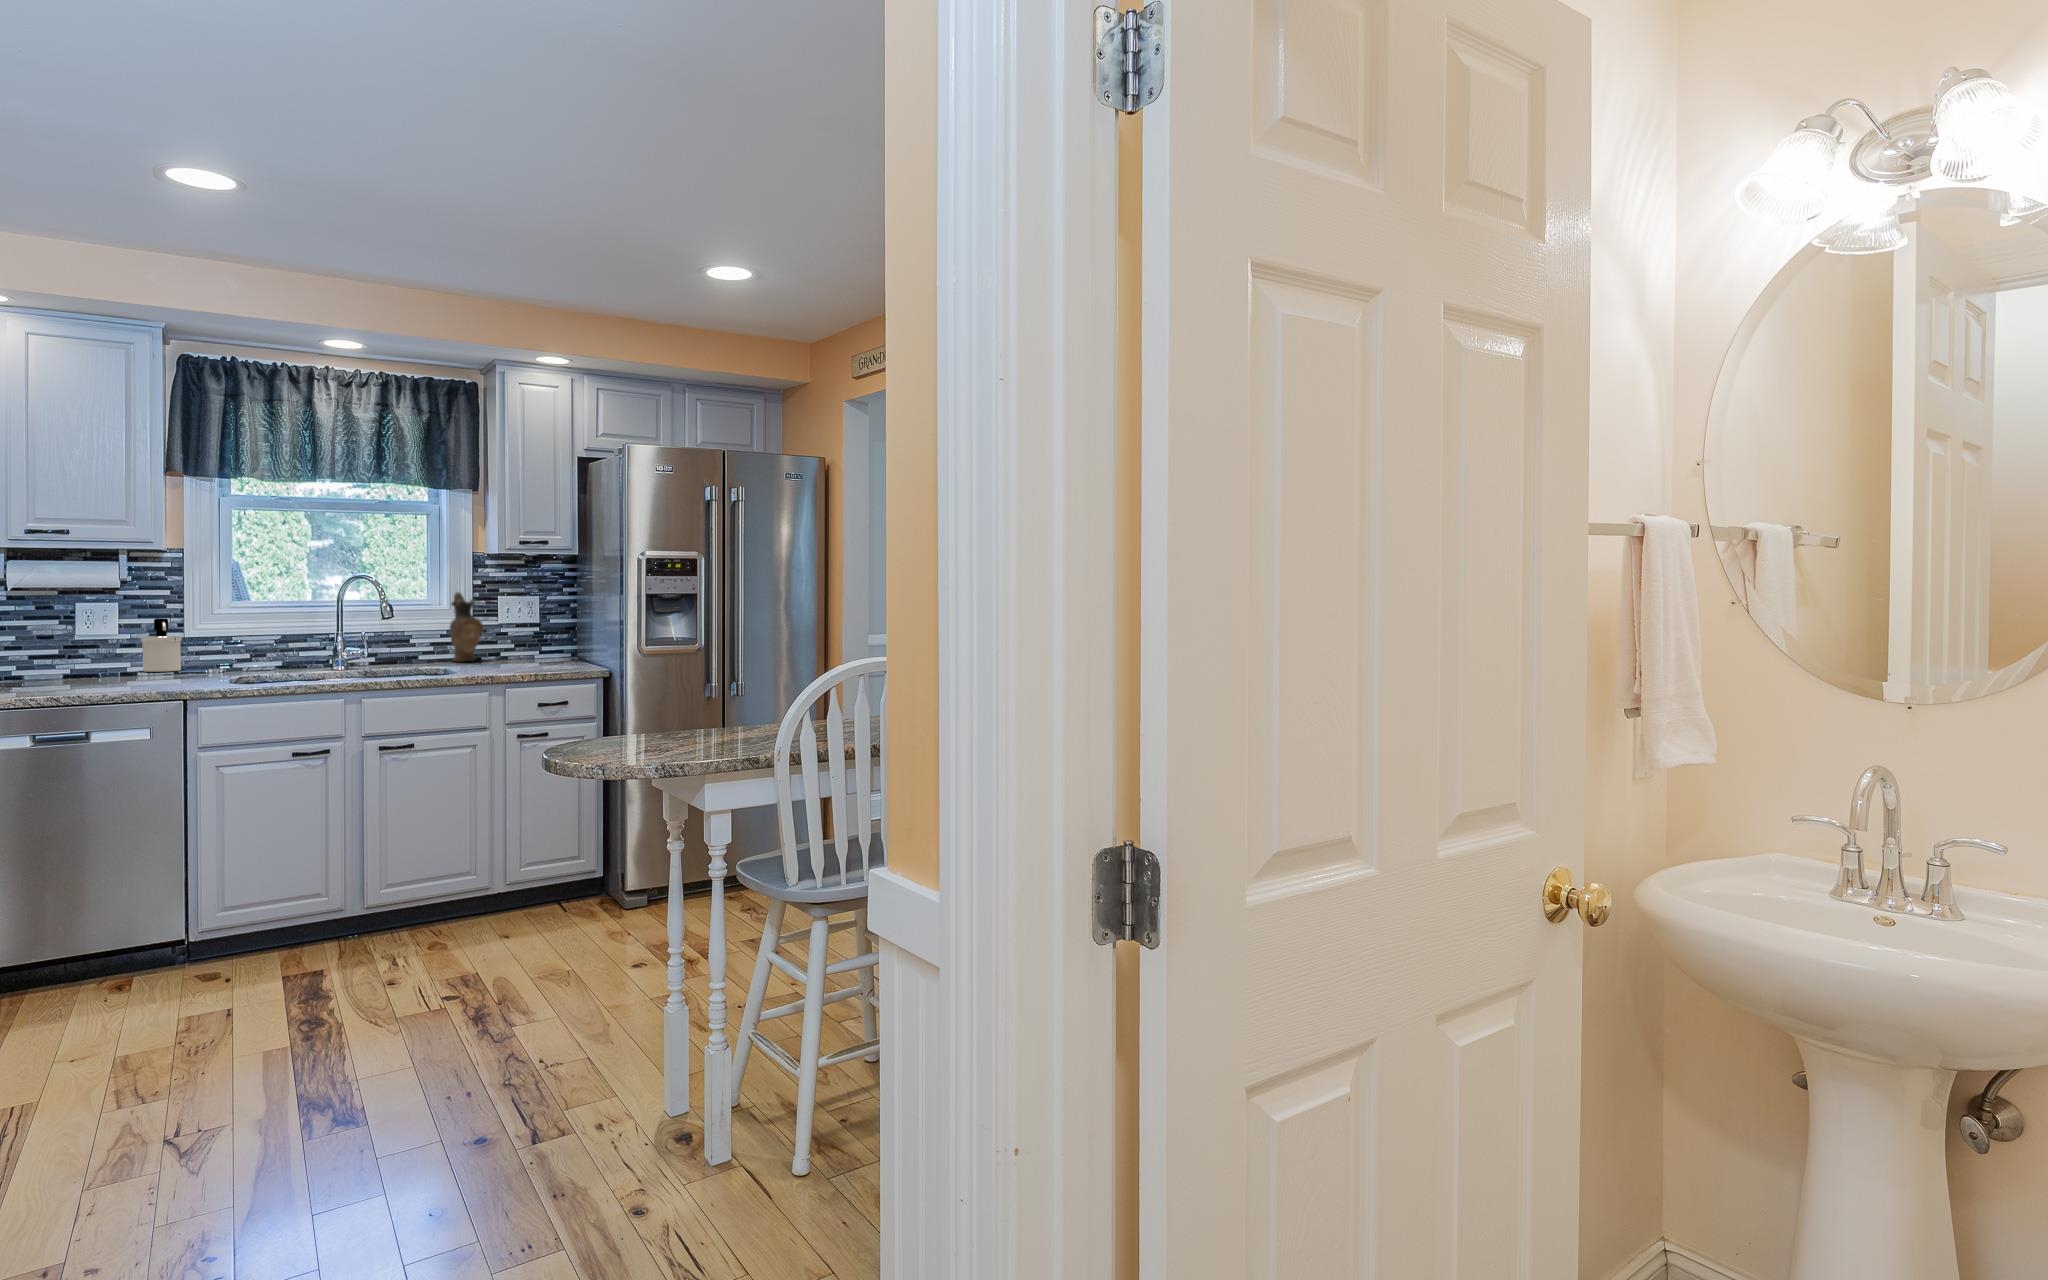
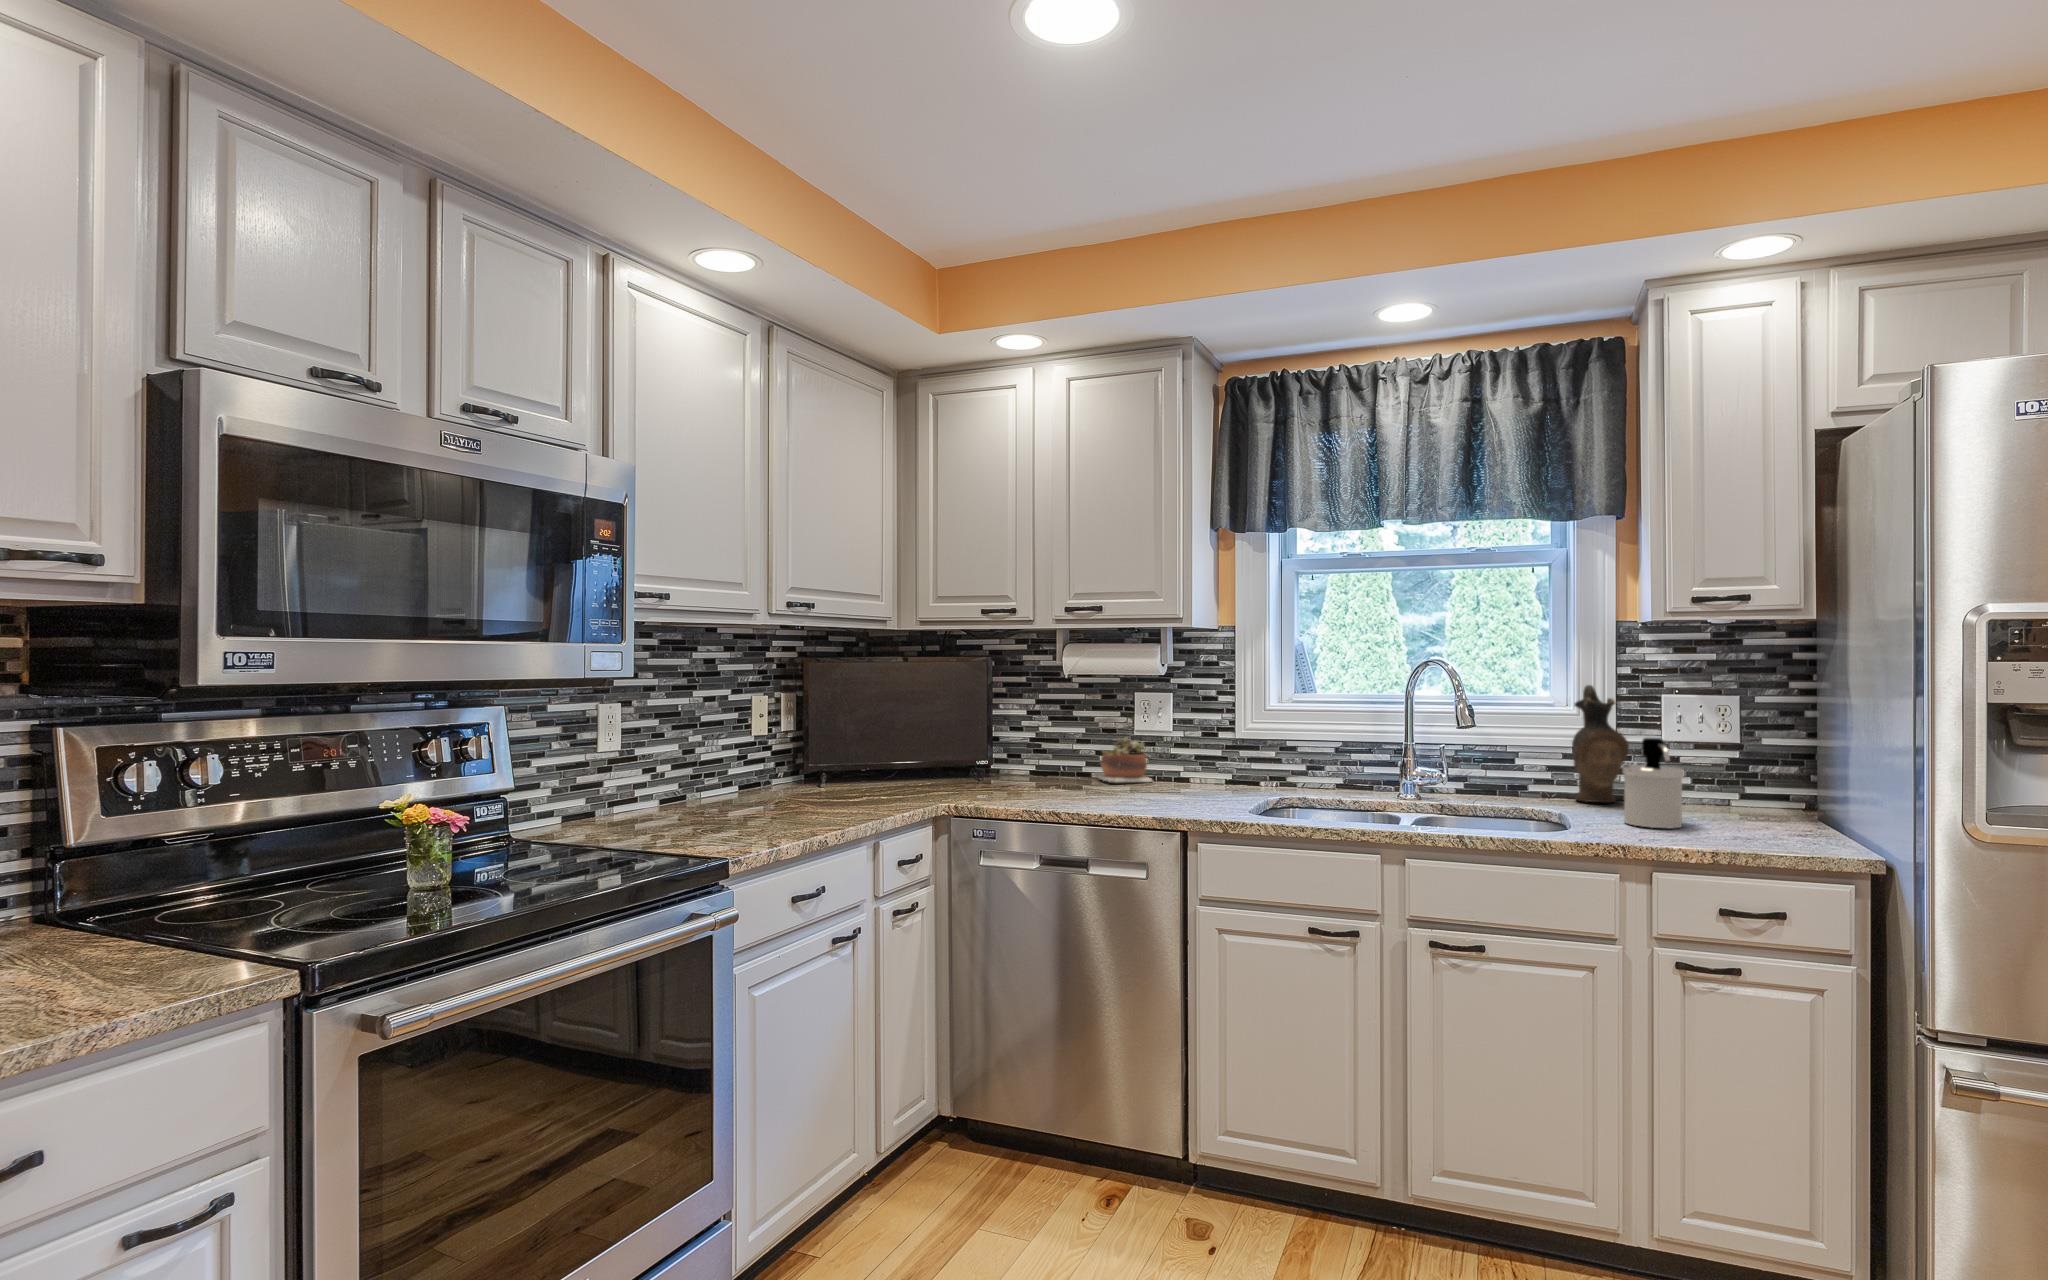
soap dispenser: present [141,619,182,672] -> present [1622,738,1684,829]
succulent plant: none [39,640,108,678] -> present [1099,738,1152,782]

